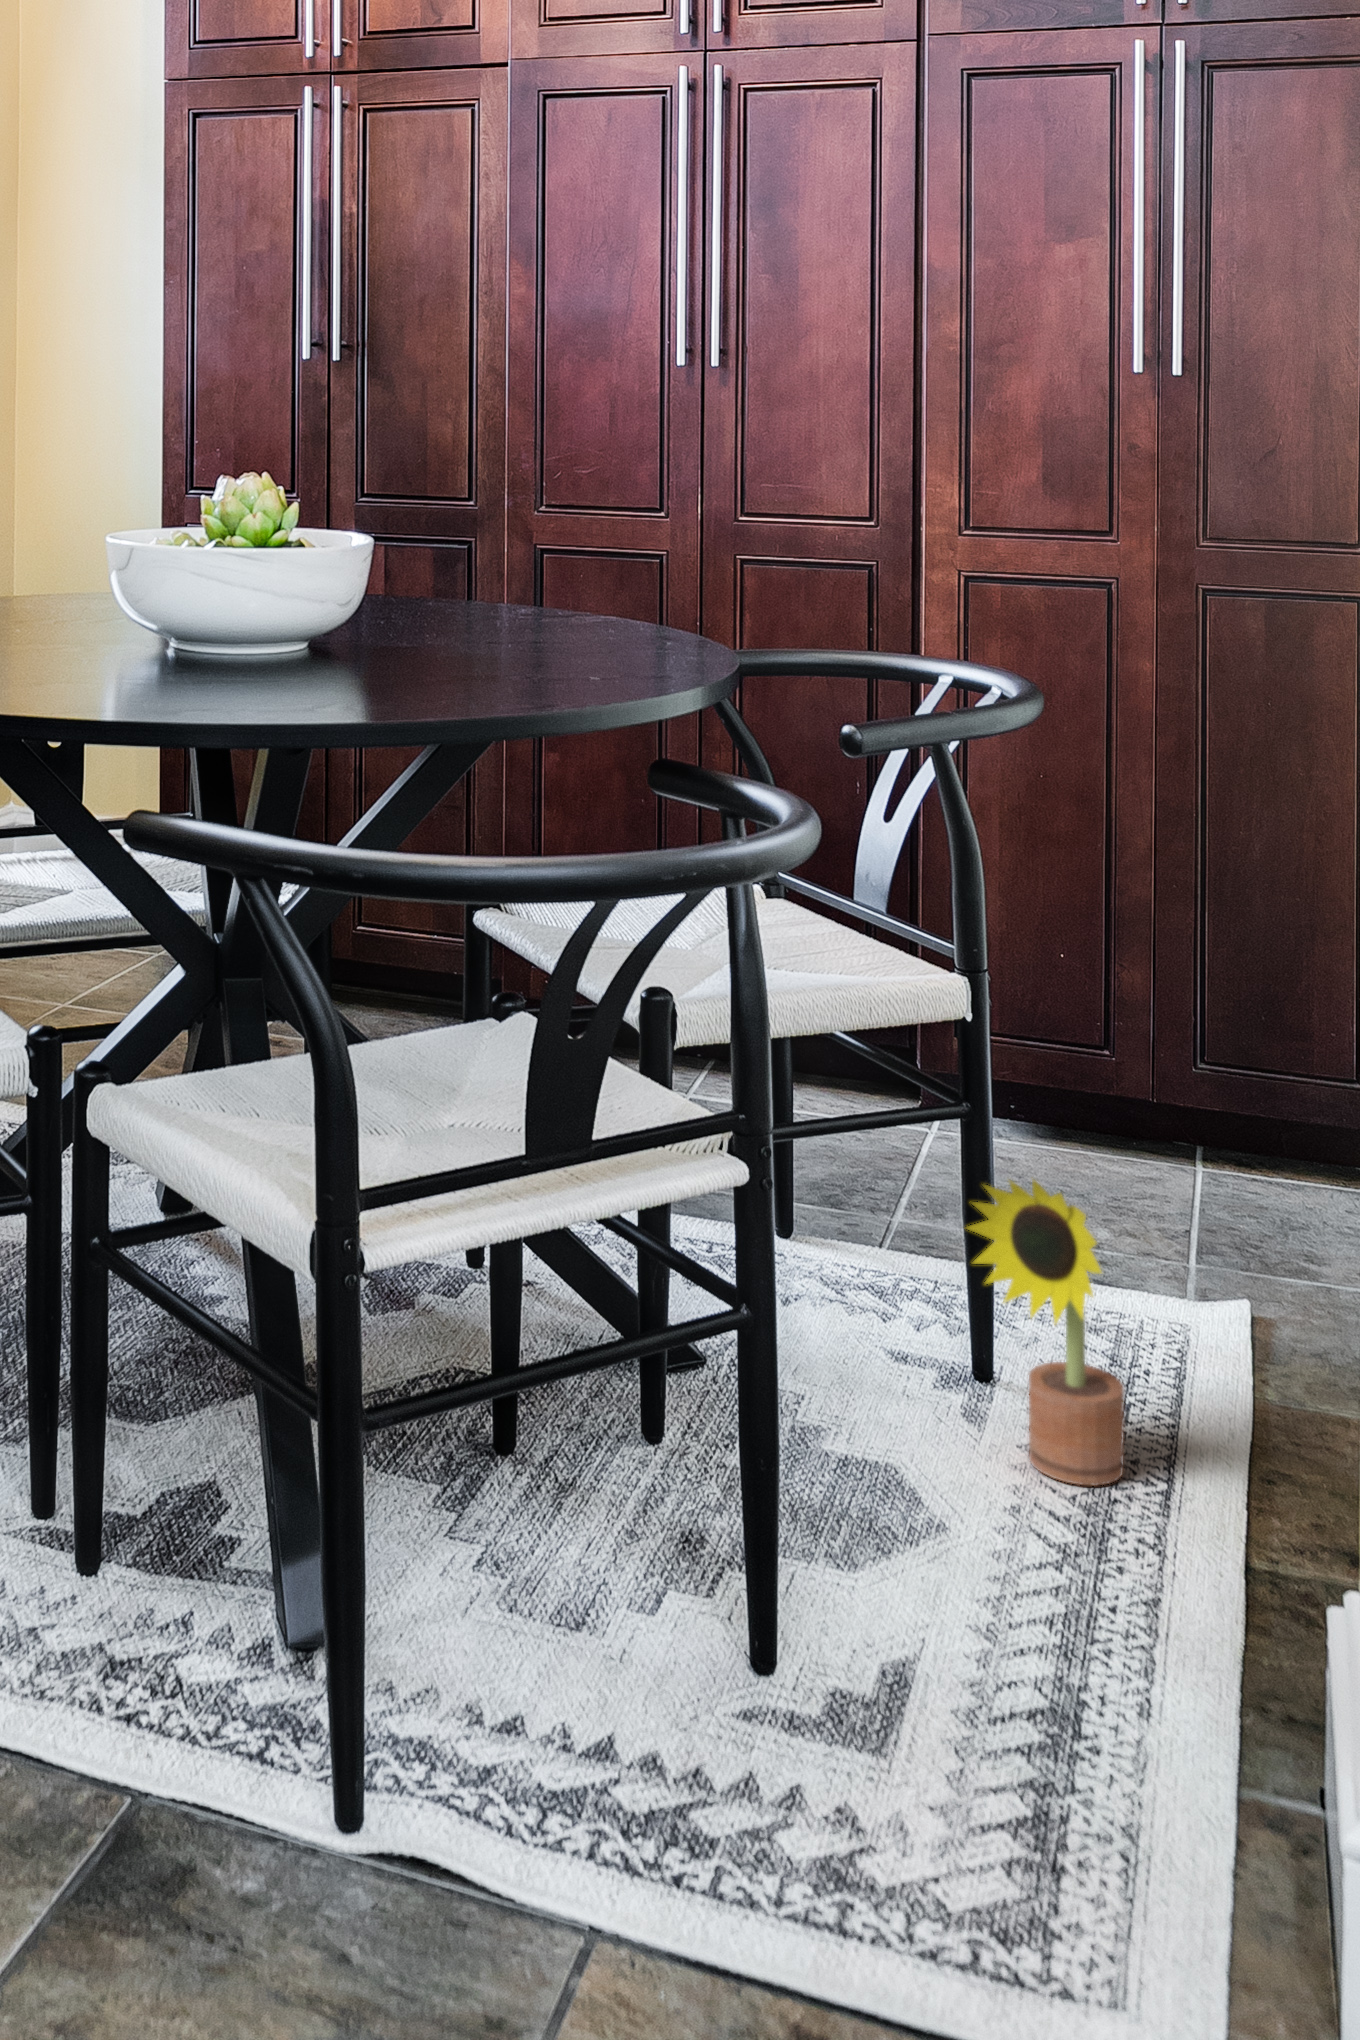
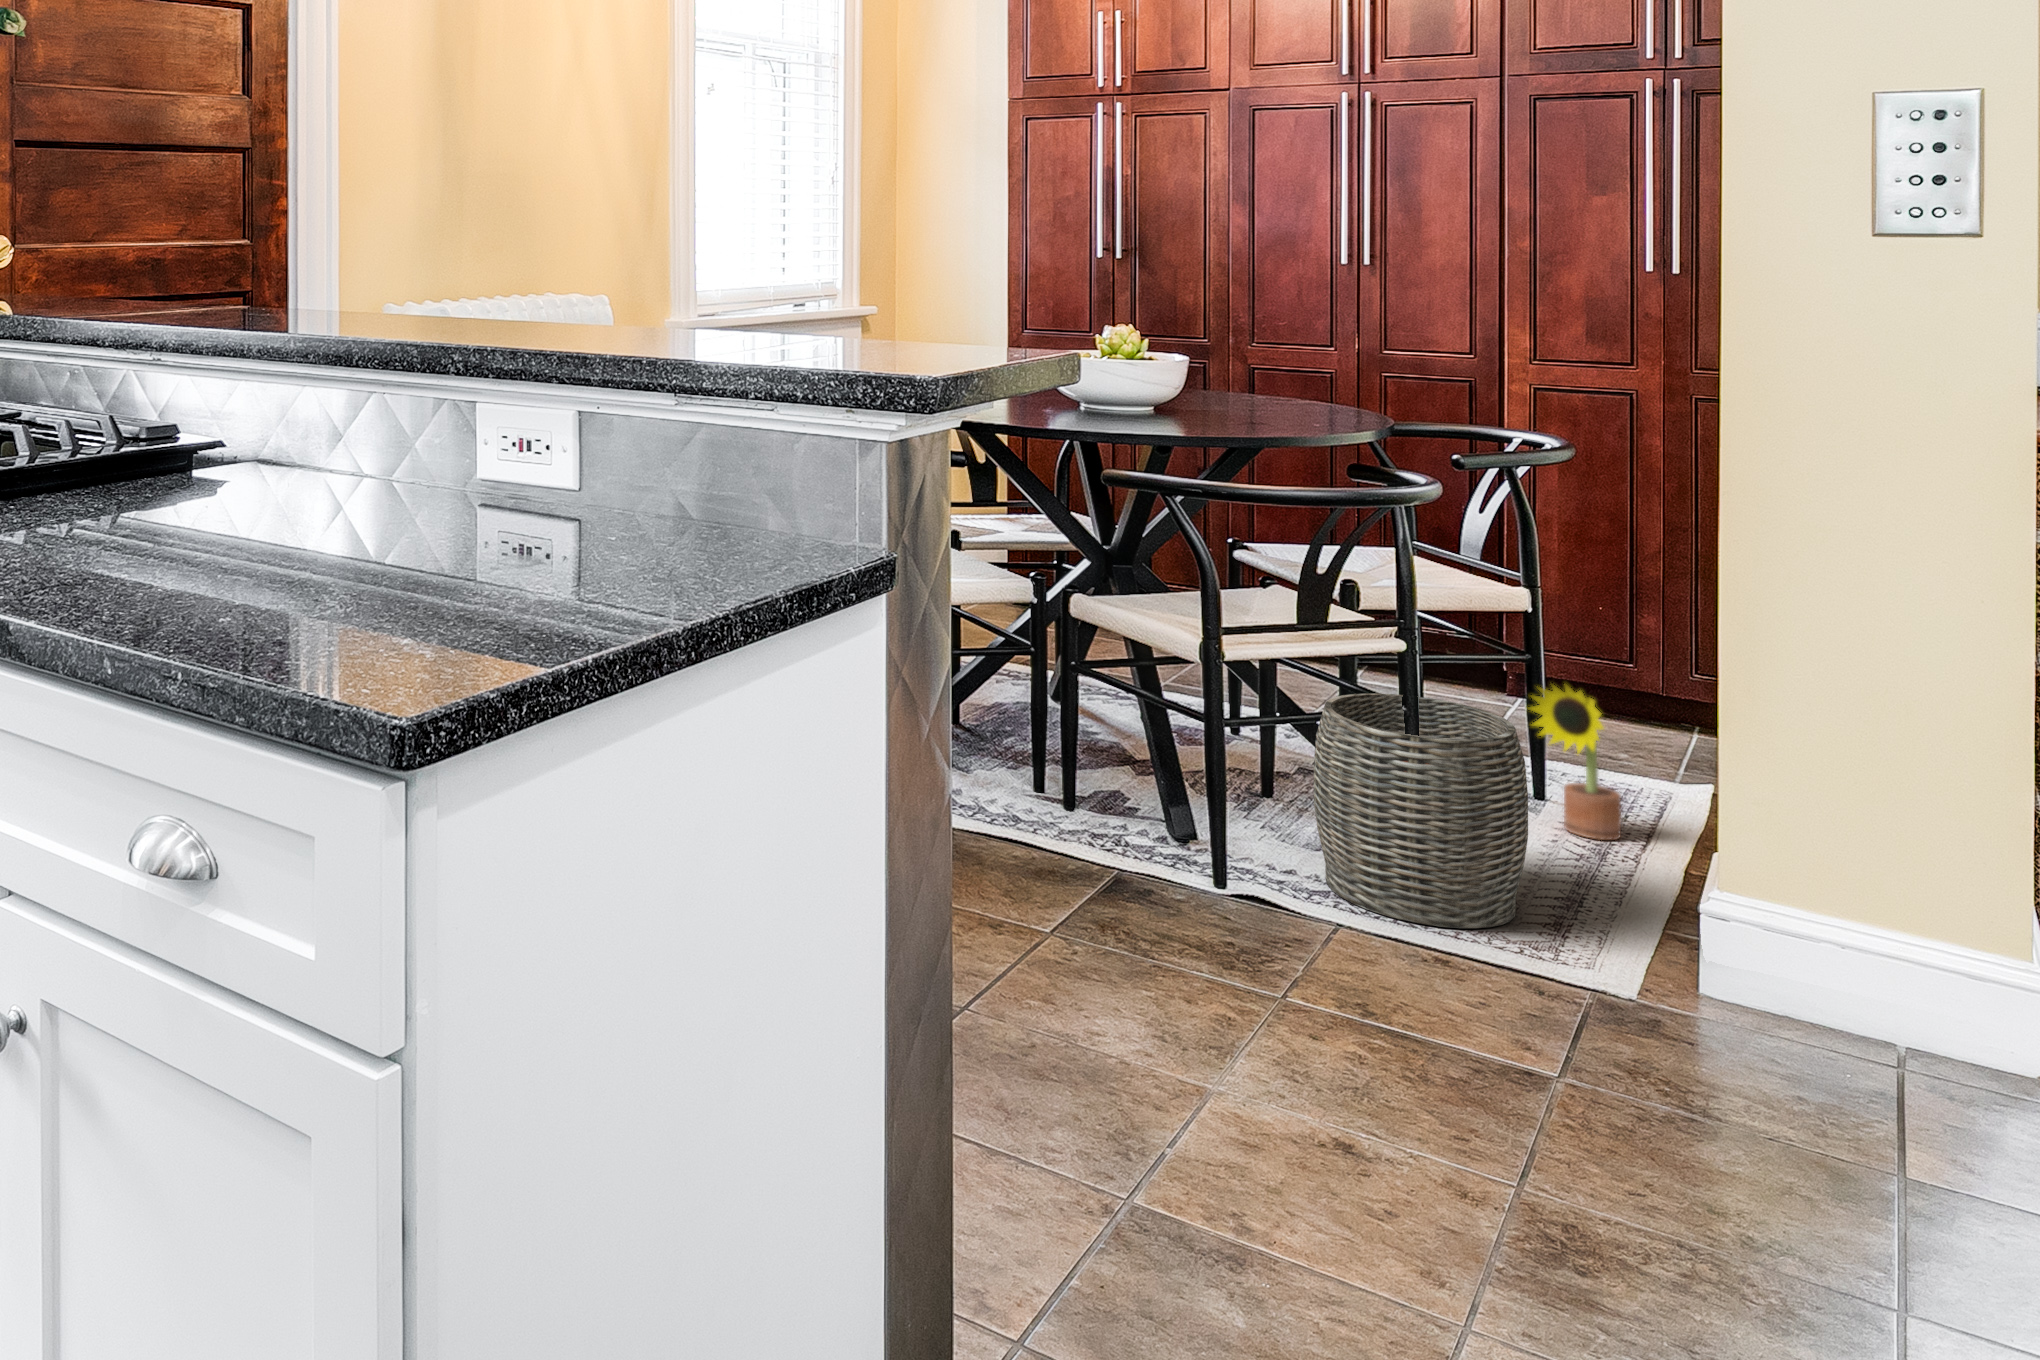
woven basket: none [565,1267,981,1861] -> present [1314,694,1528,928]

